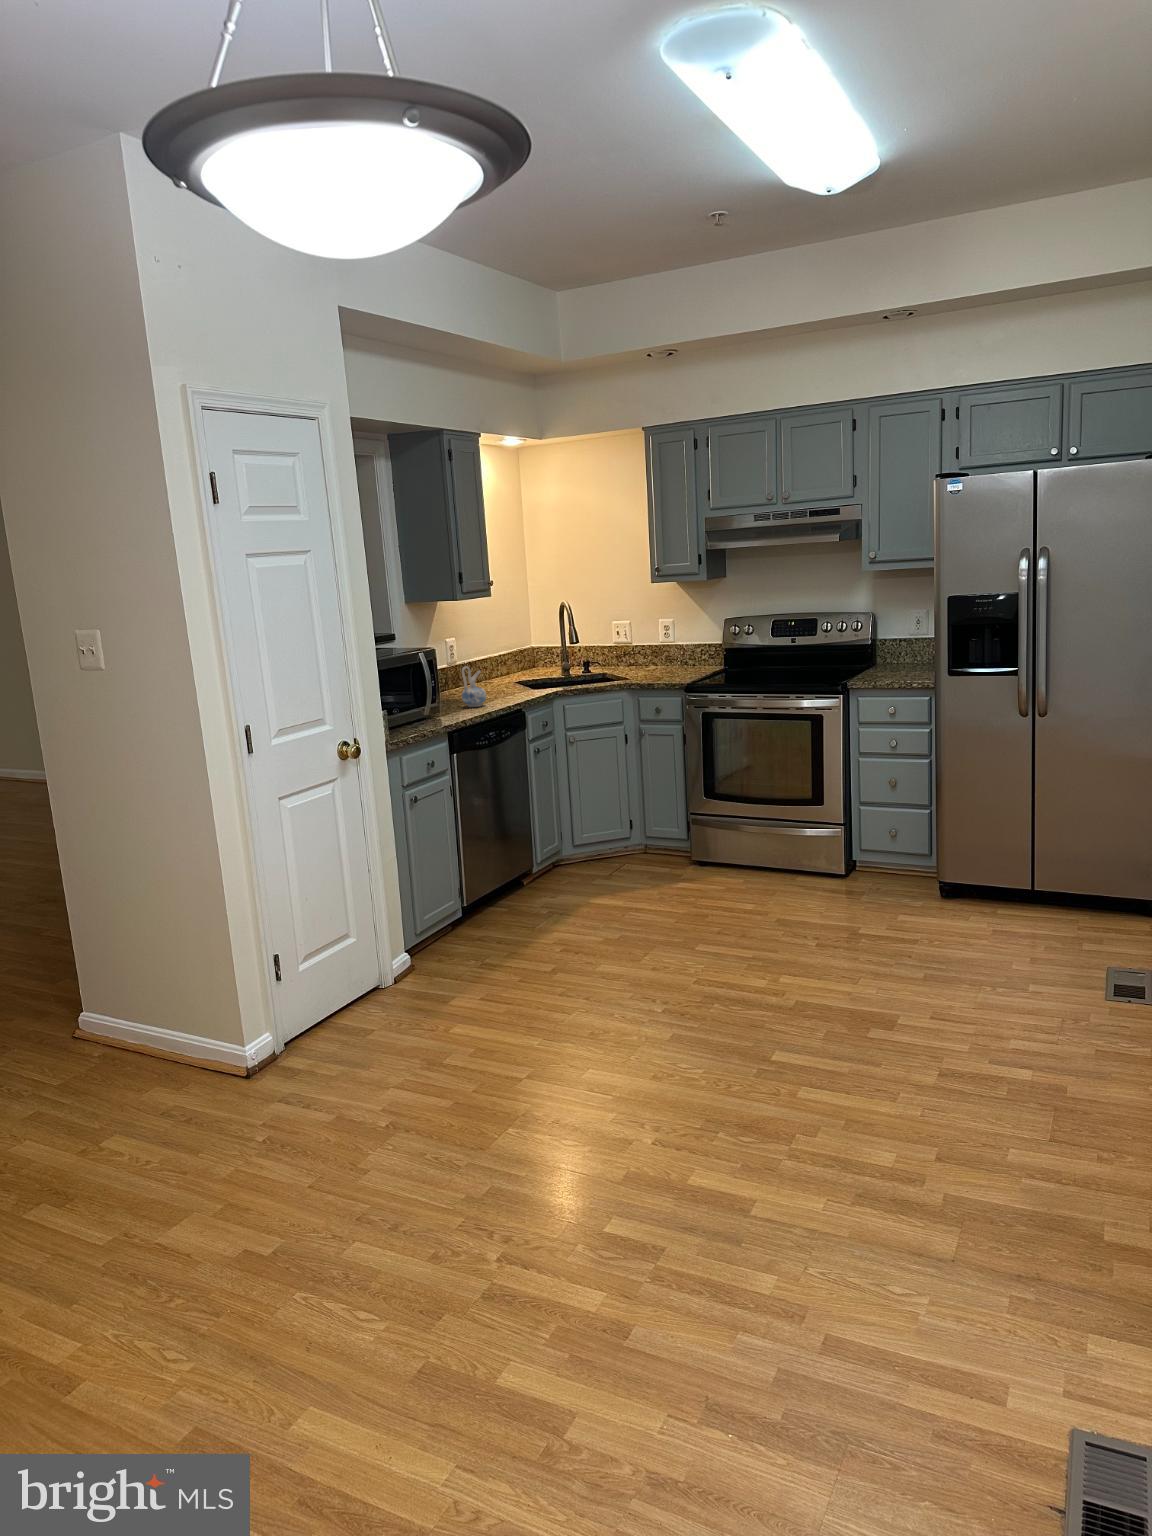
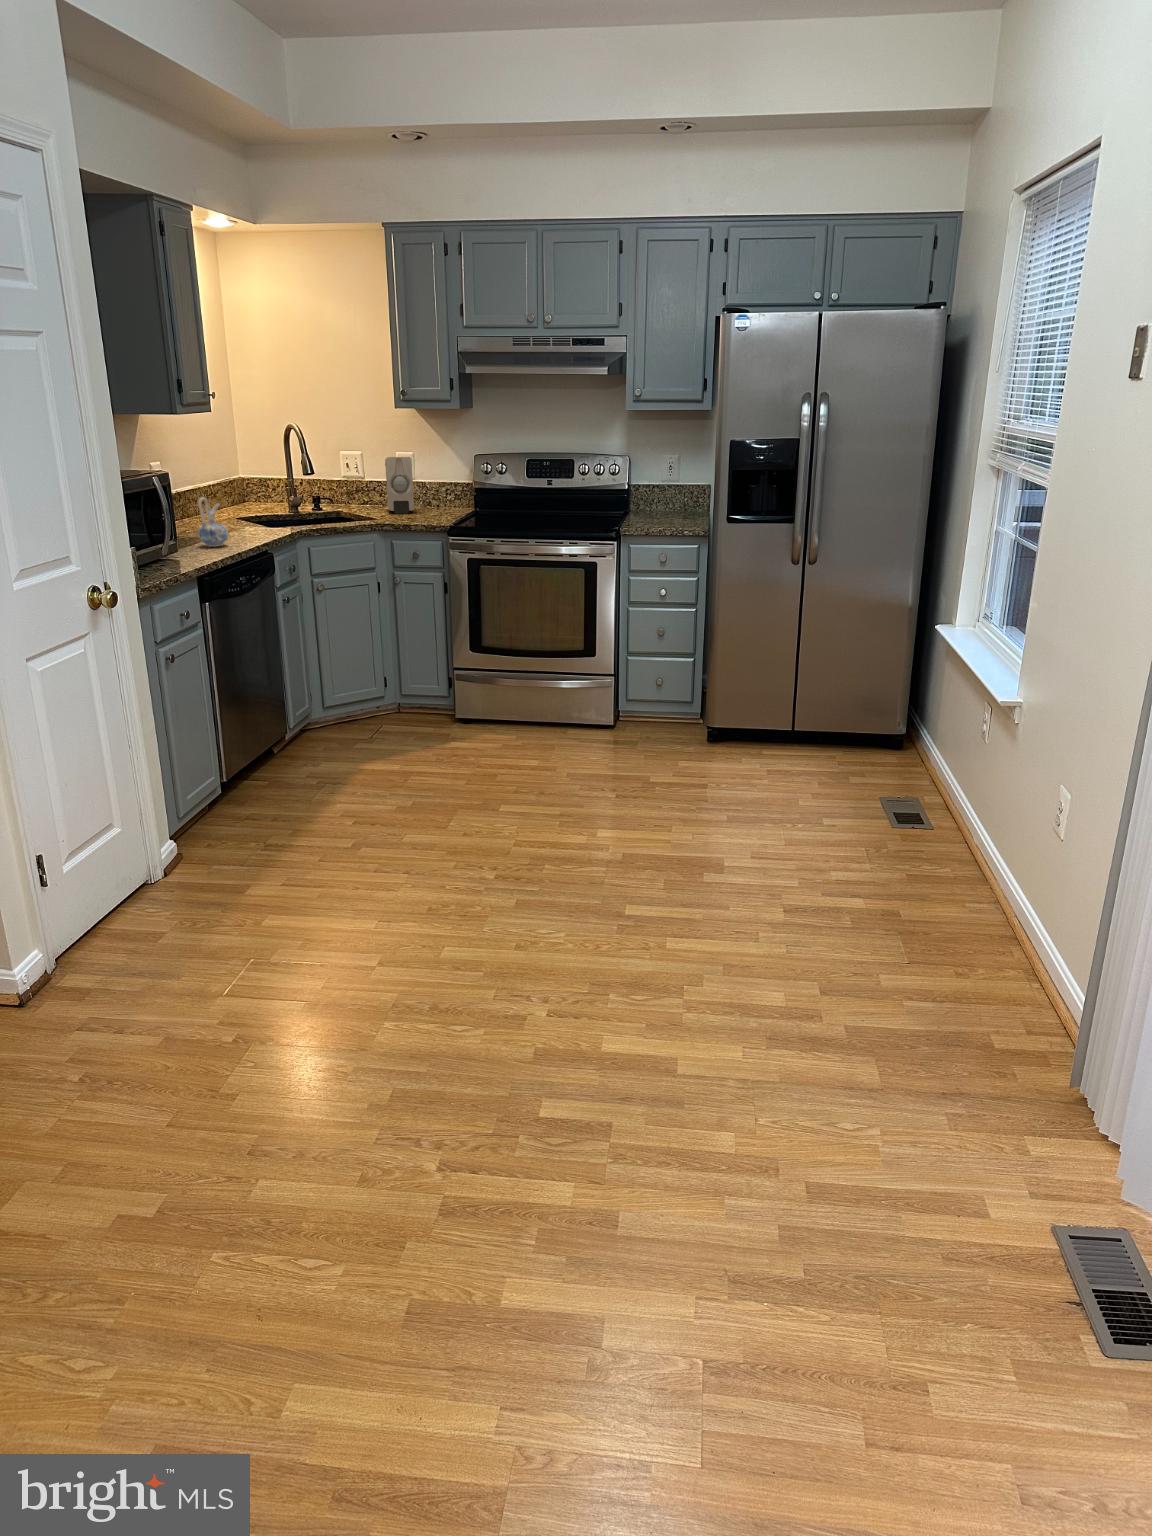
soap dispenser: none [643,623,669,673] -> present [385,457,414,514]

